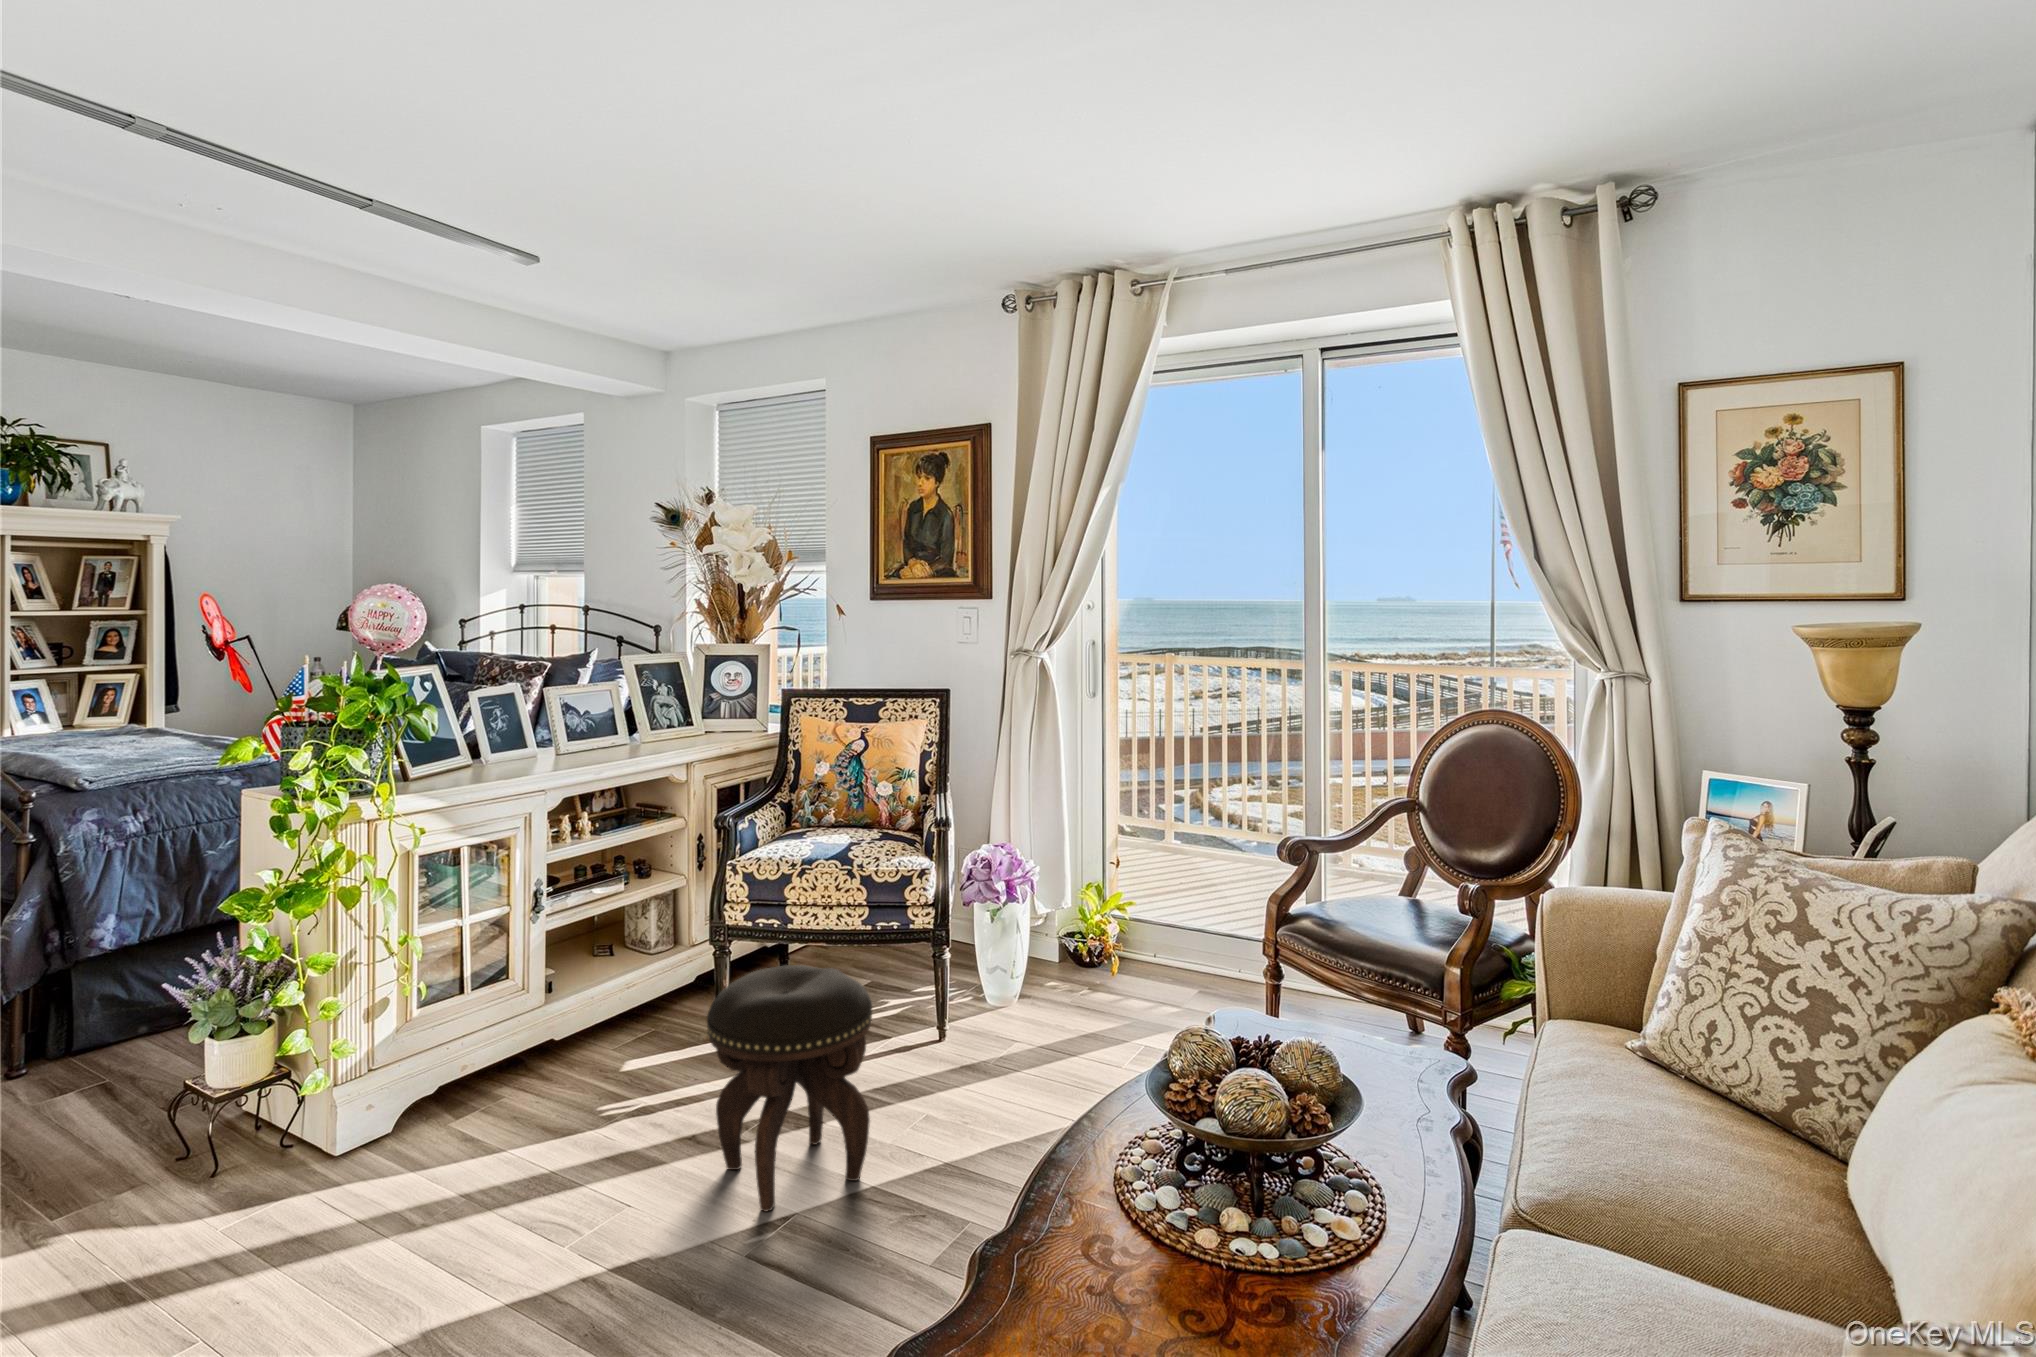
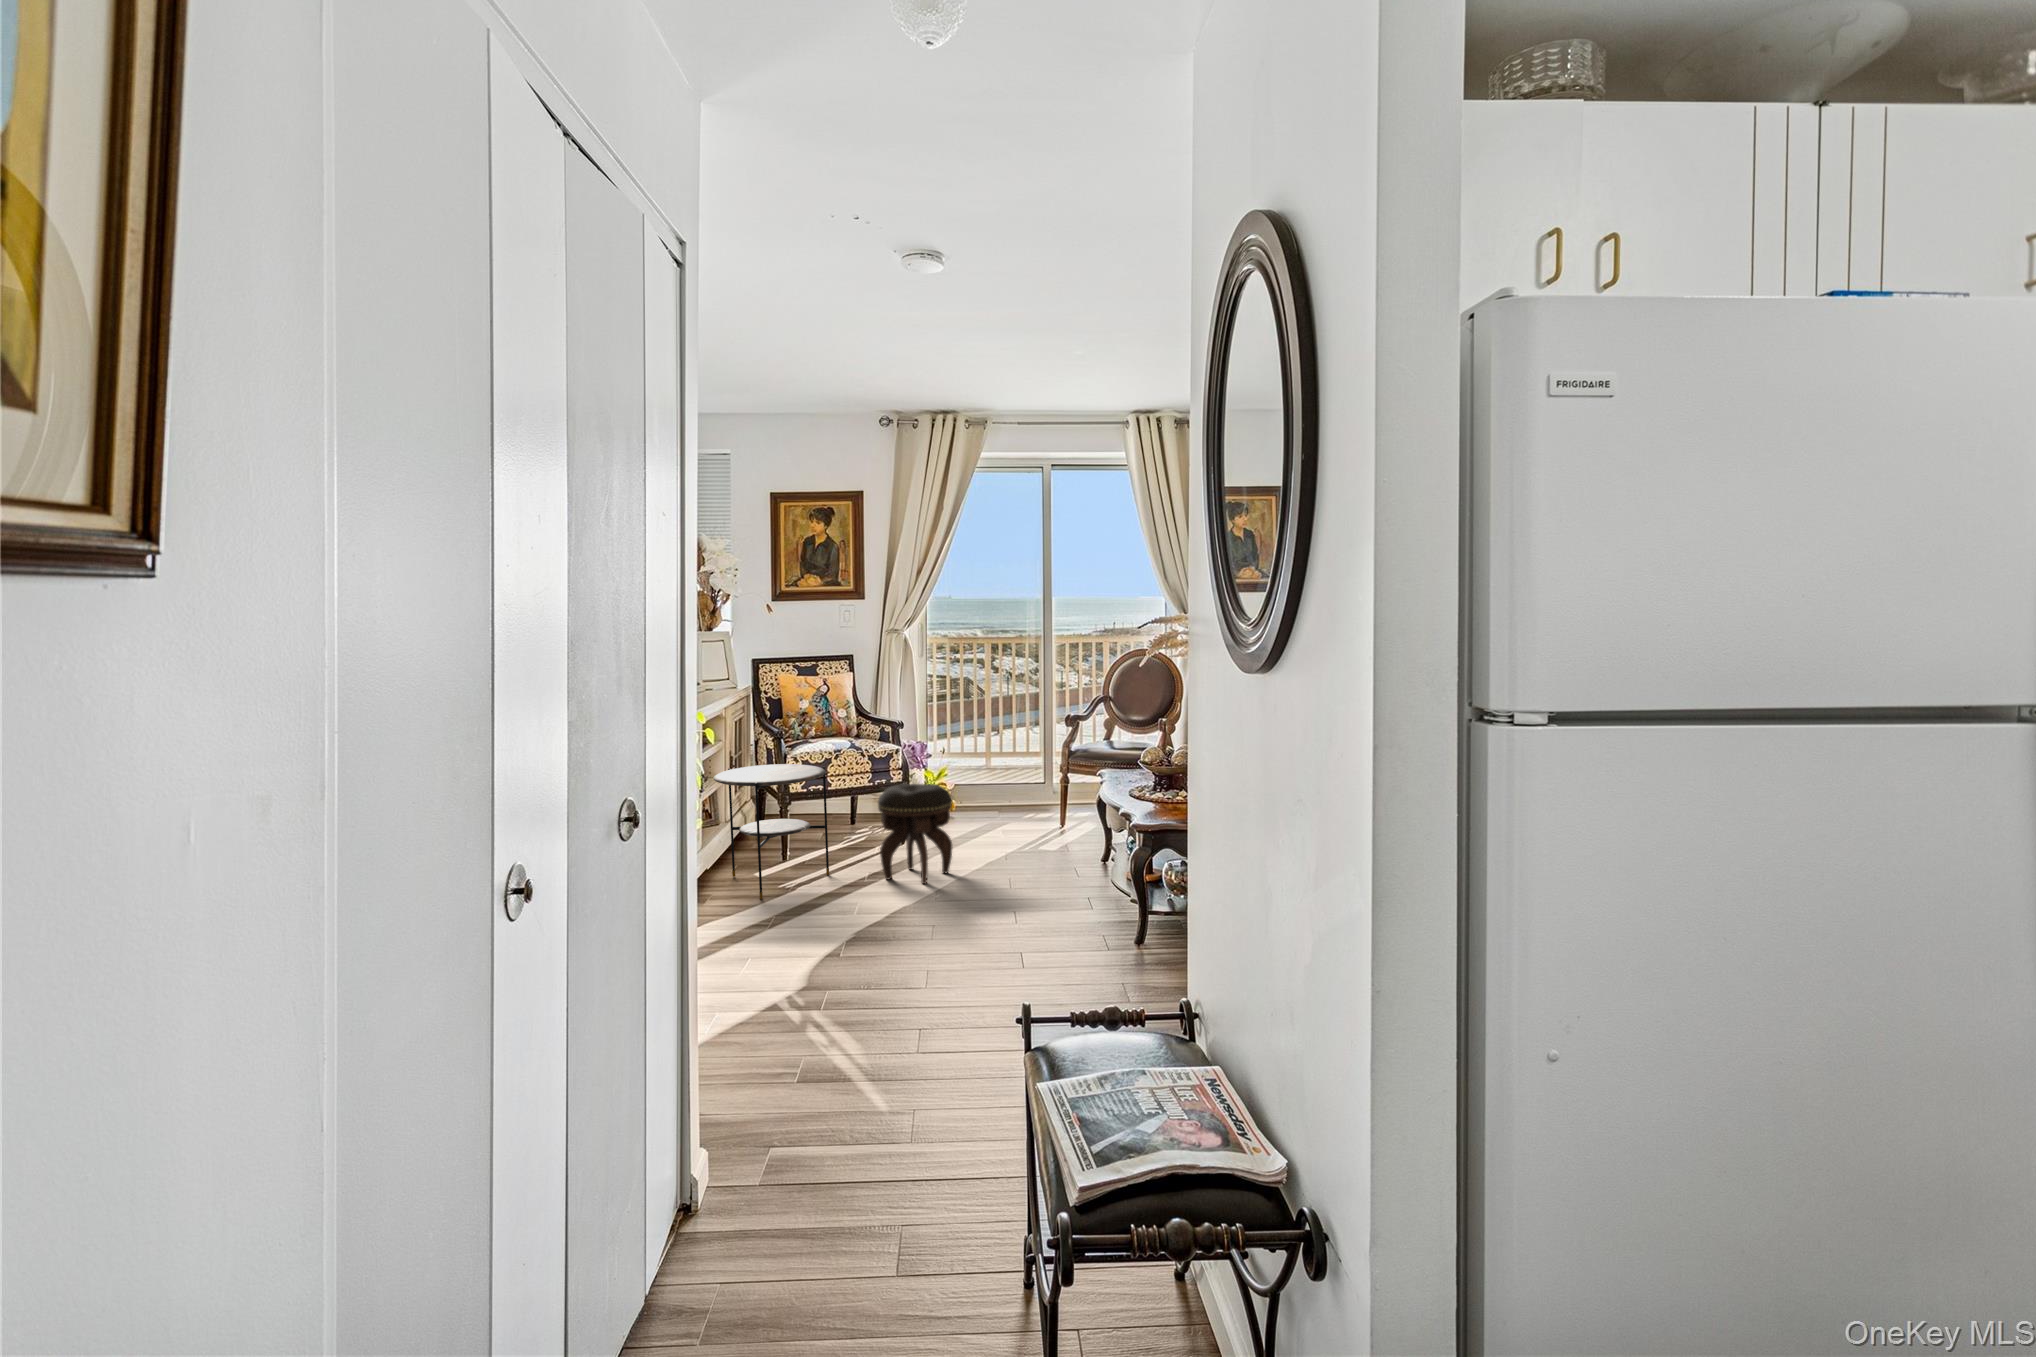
side table: none [438,882,675,1169] -> present [713,764,829,899]

